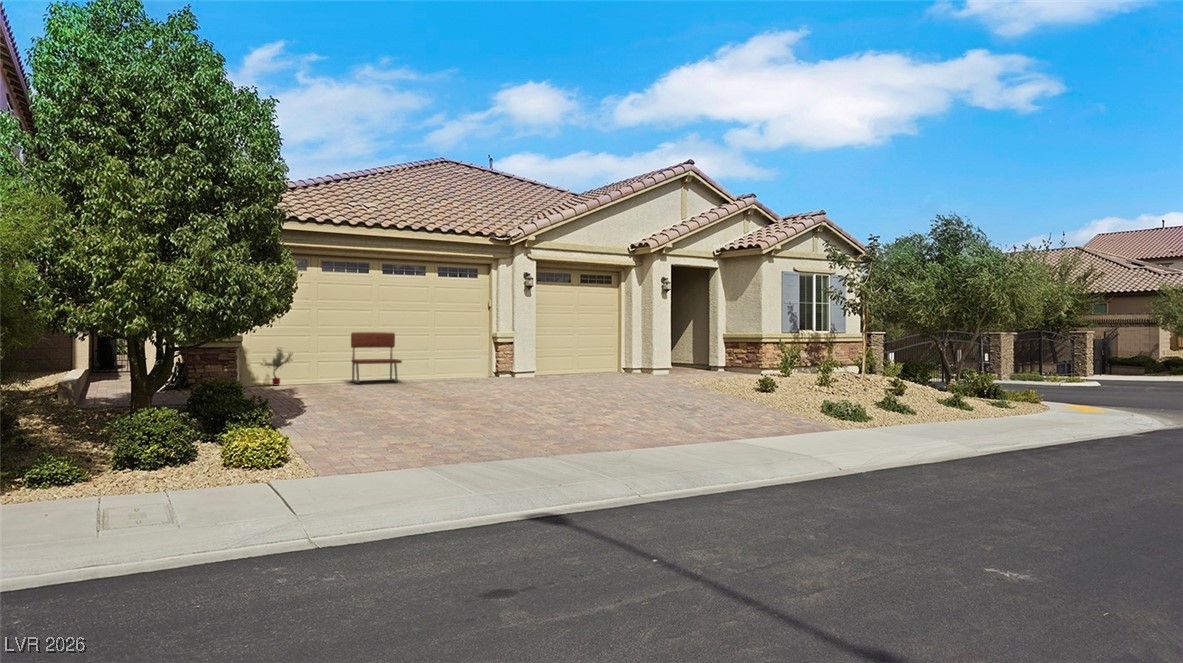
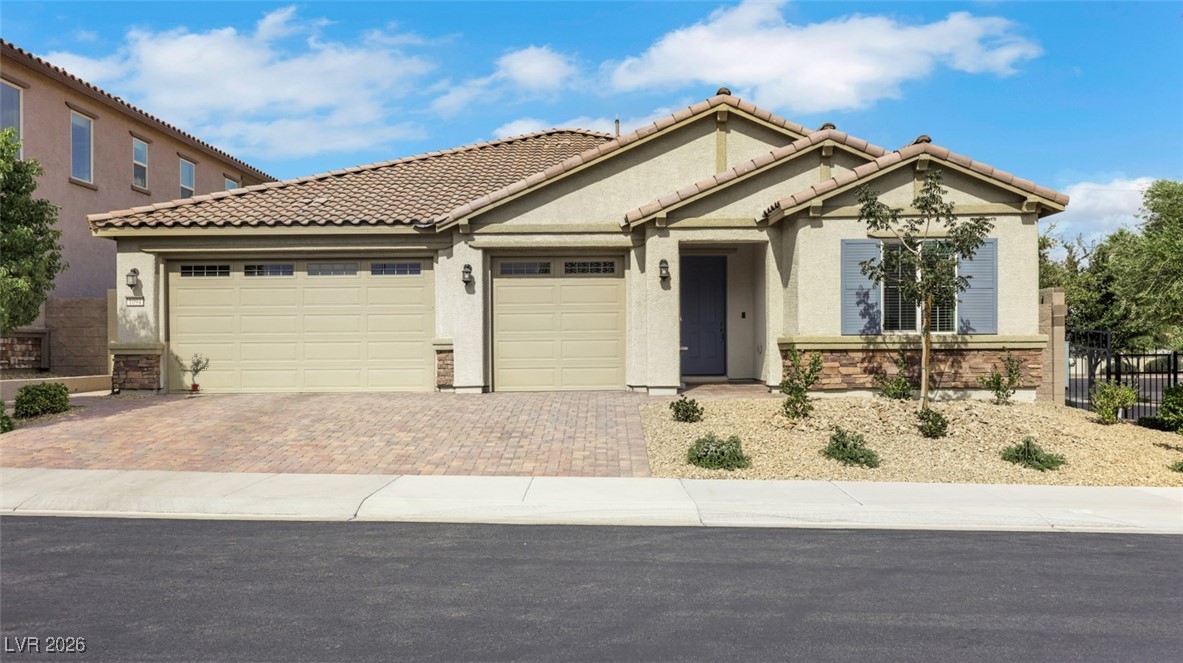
bench: present [351,332,402,383] -> none [257,338,314,392]

